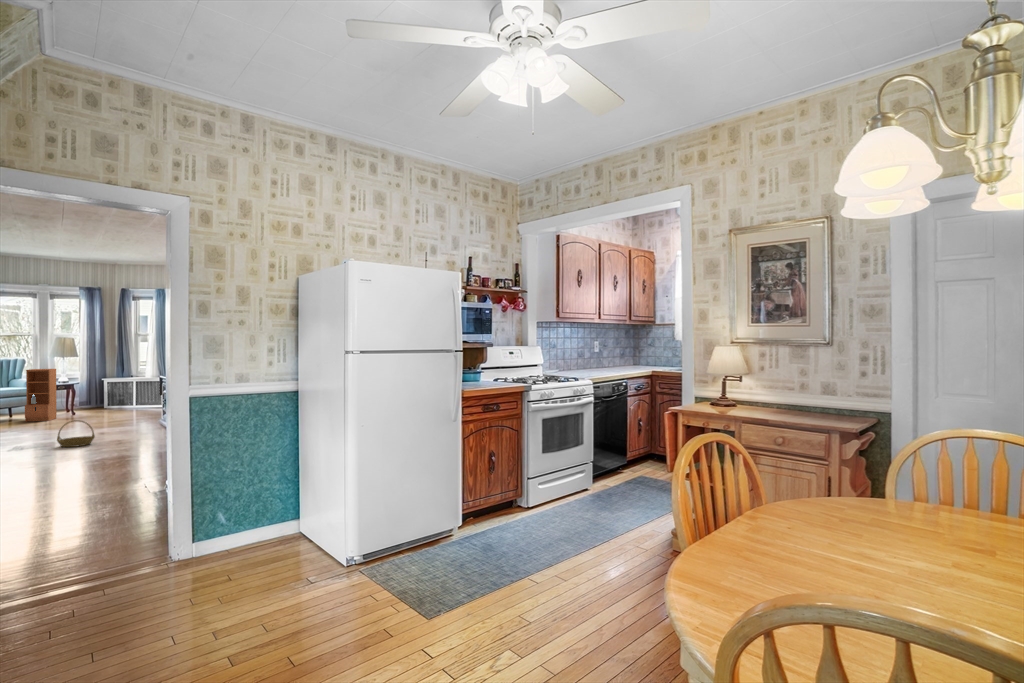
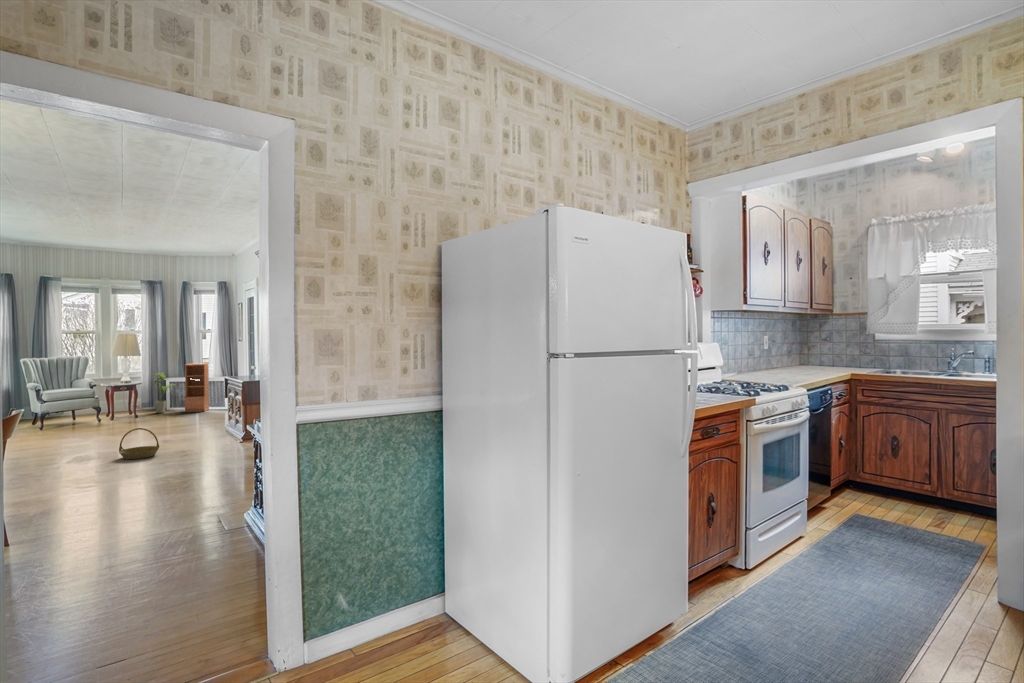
bookcase: present [25,369,57,422] -> present [185,363,209,412]
house plant: none [89,374,114,411] -> present [154,373,174,413]

